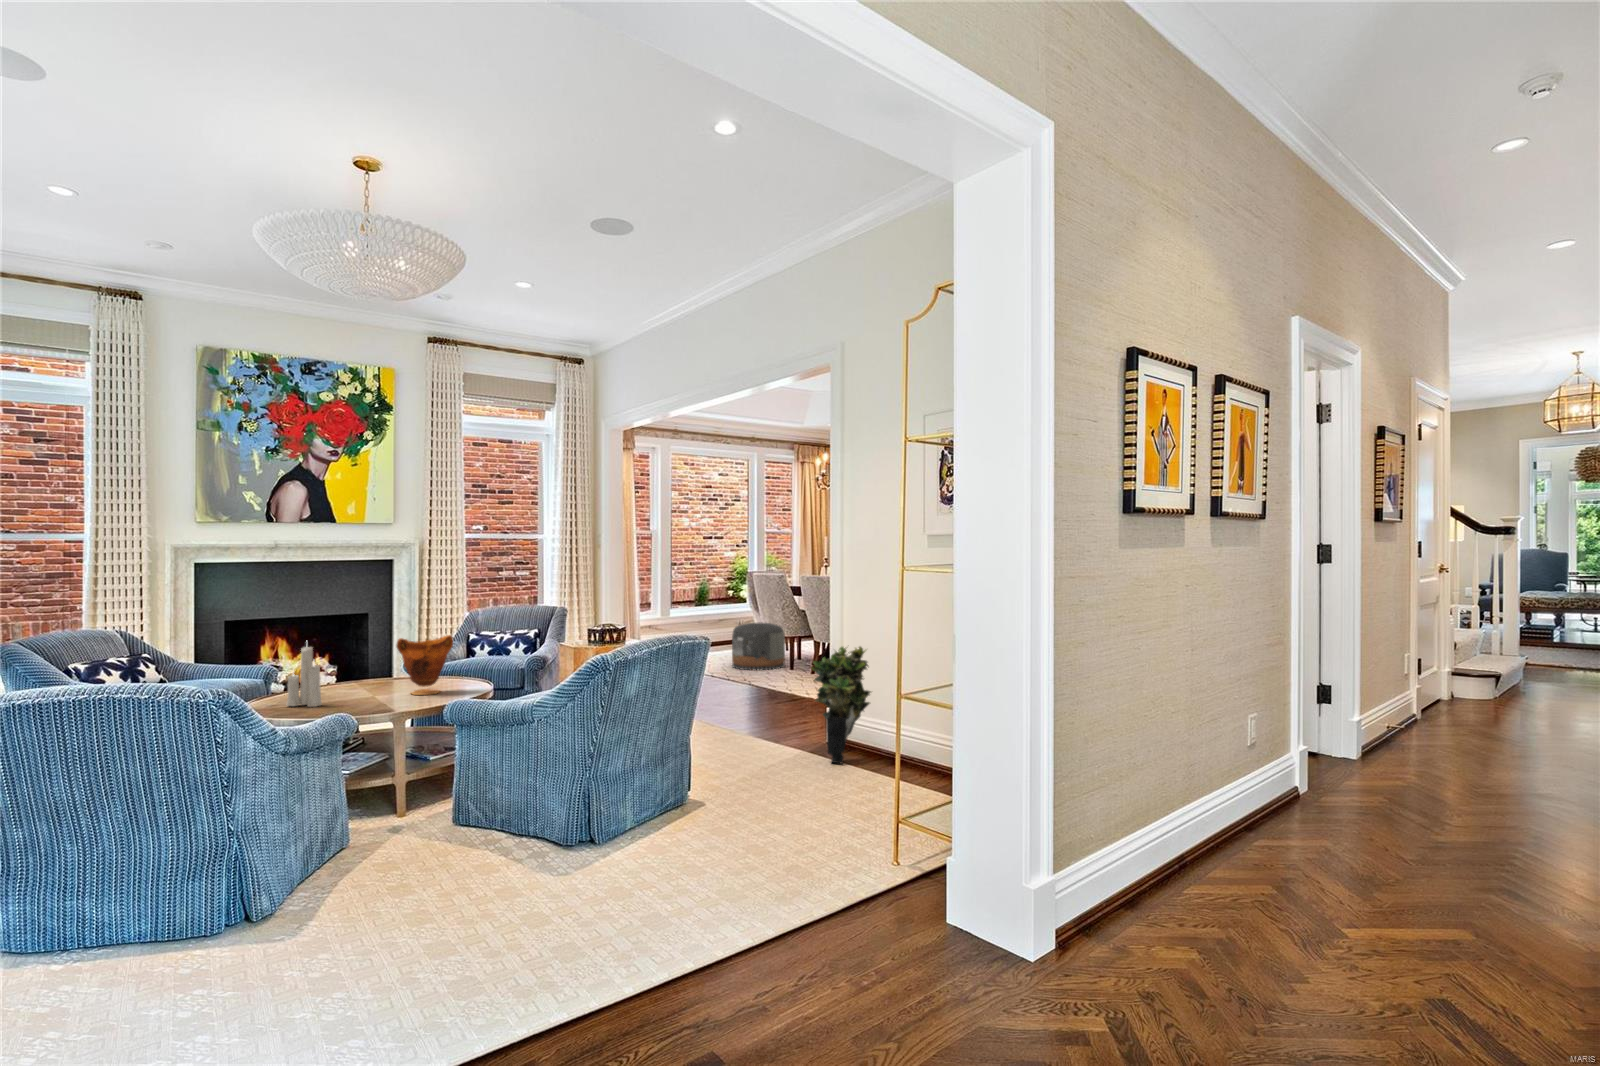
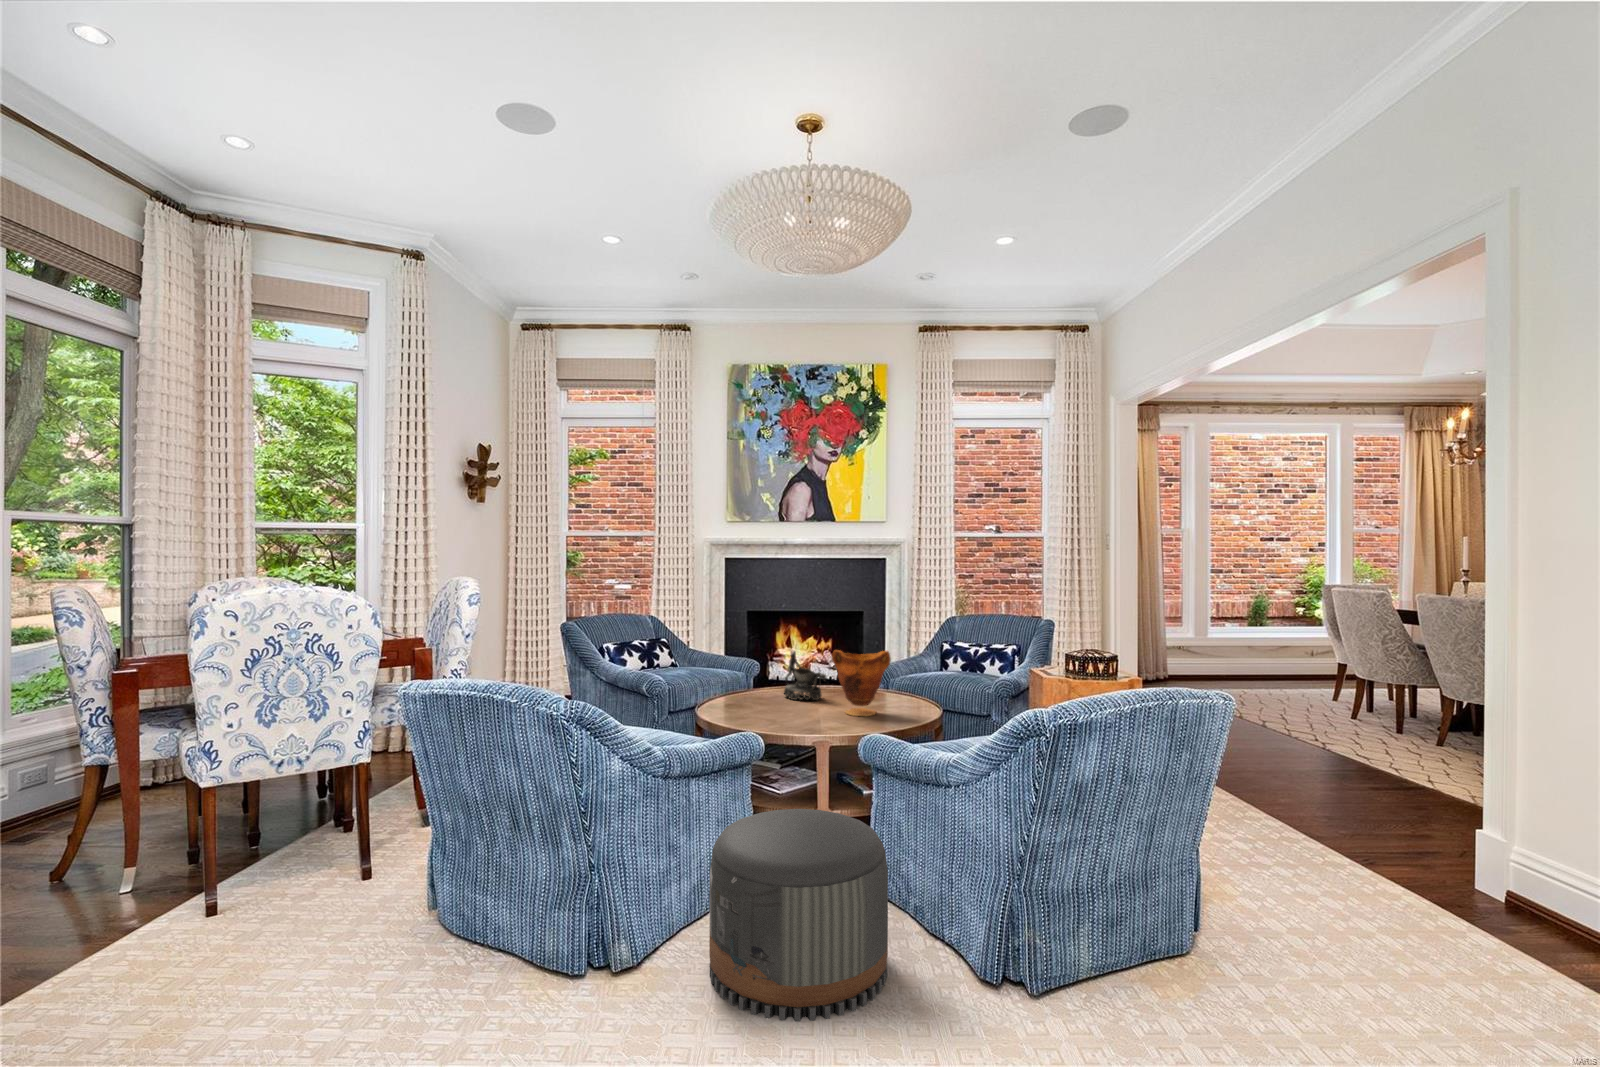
pouf: present [732,623,785,670] -> present [709,809,888,1022]
candle: present [287,646,322,707] -> none [729,640,759,714]
decorative bowl: none [332,646,383,693] -> present [784,651,826,700]
potted plant: present [812,647,871,764] -> none [1398,729,1533,934]

